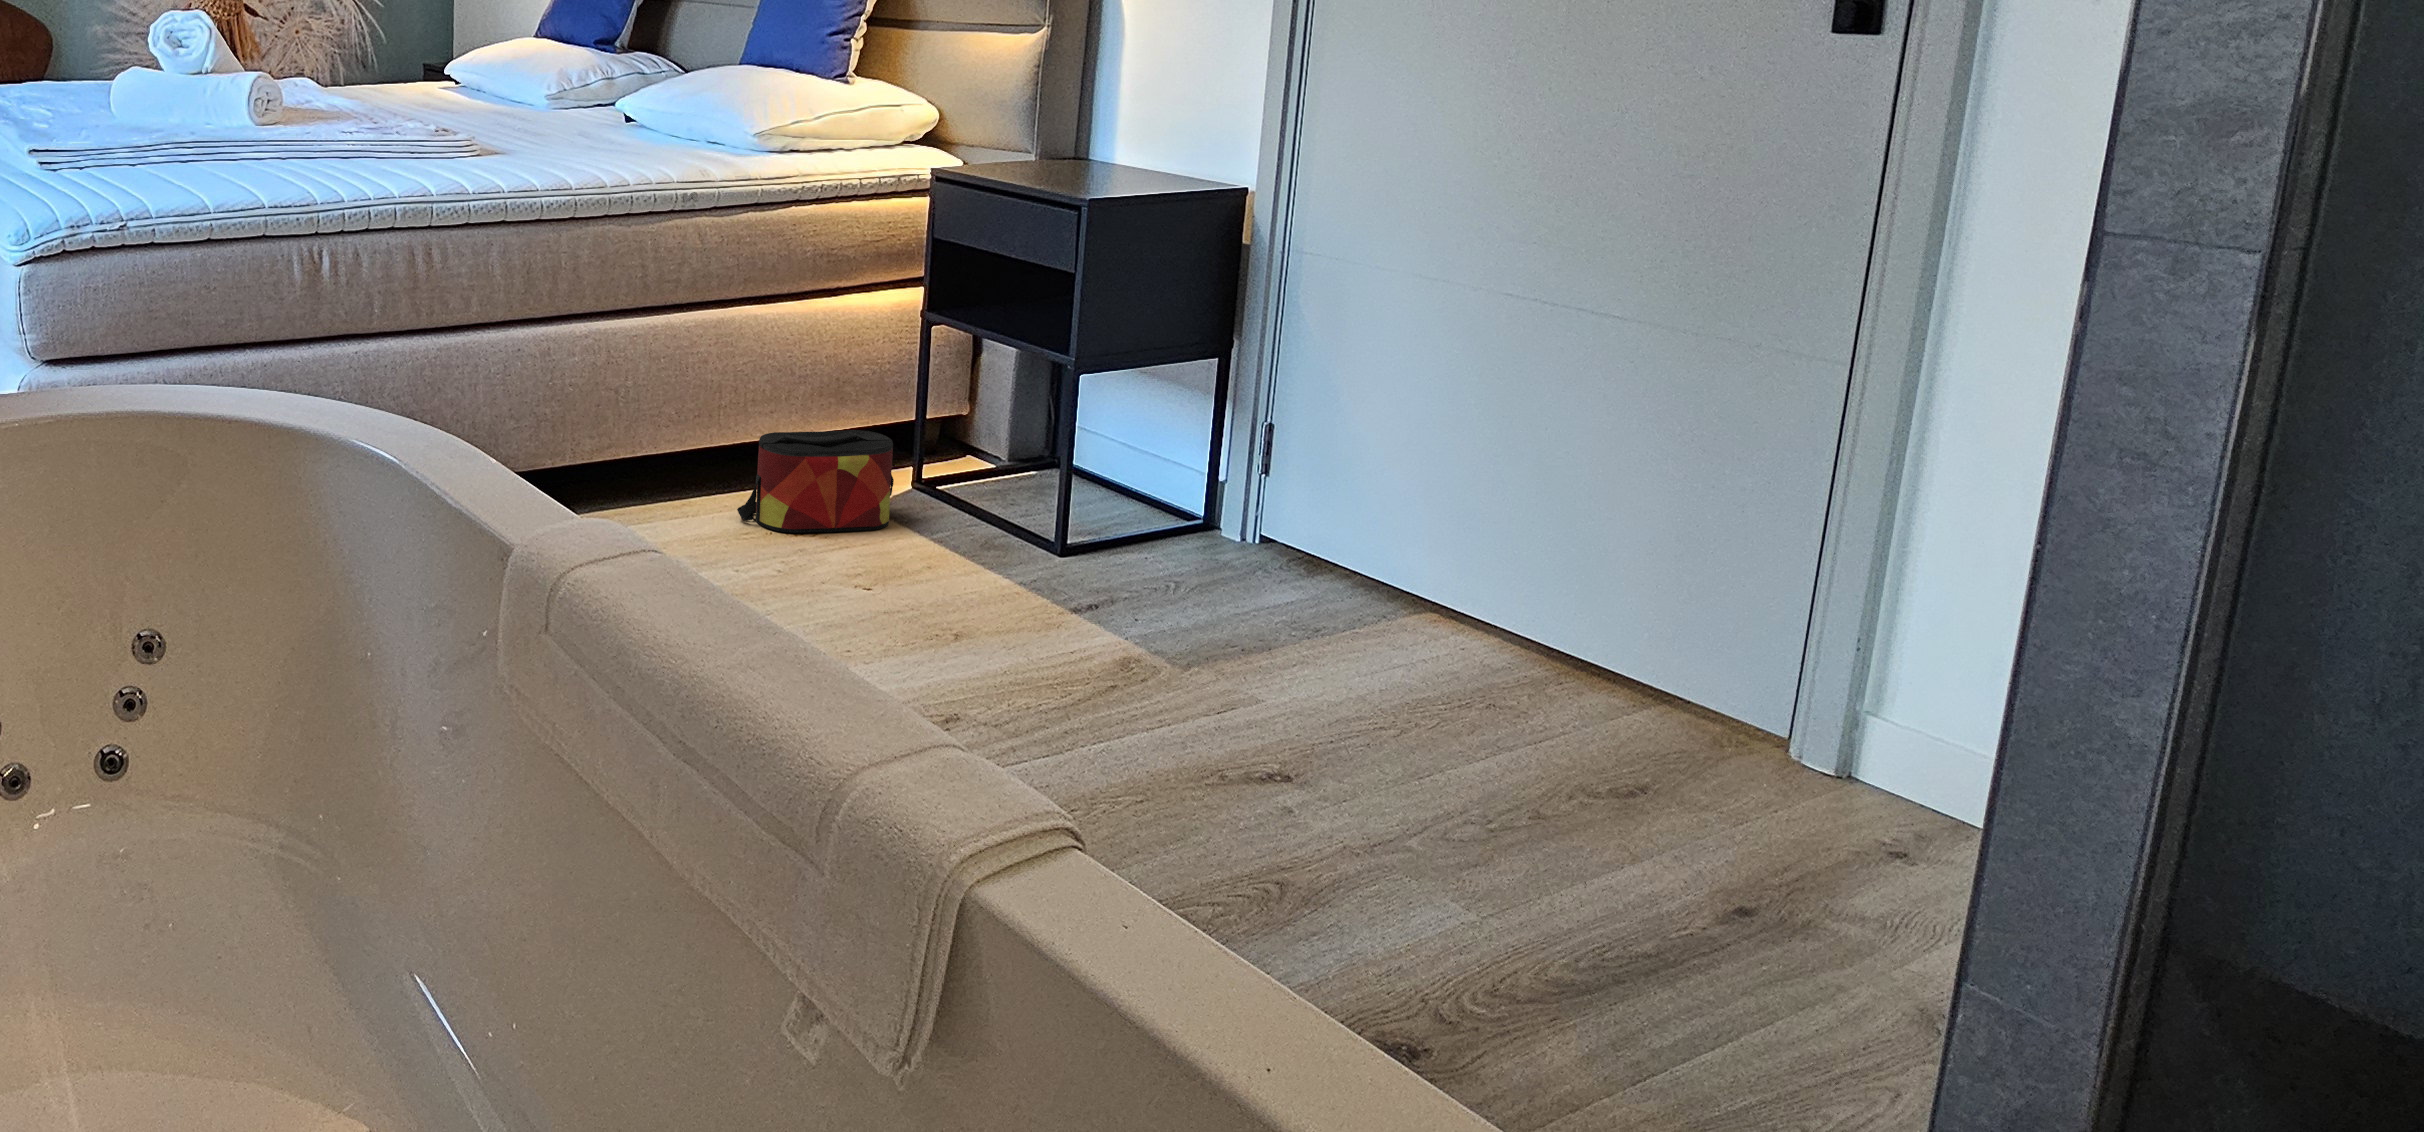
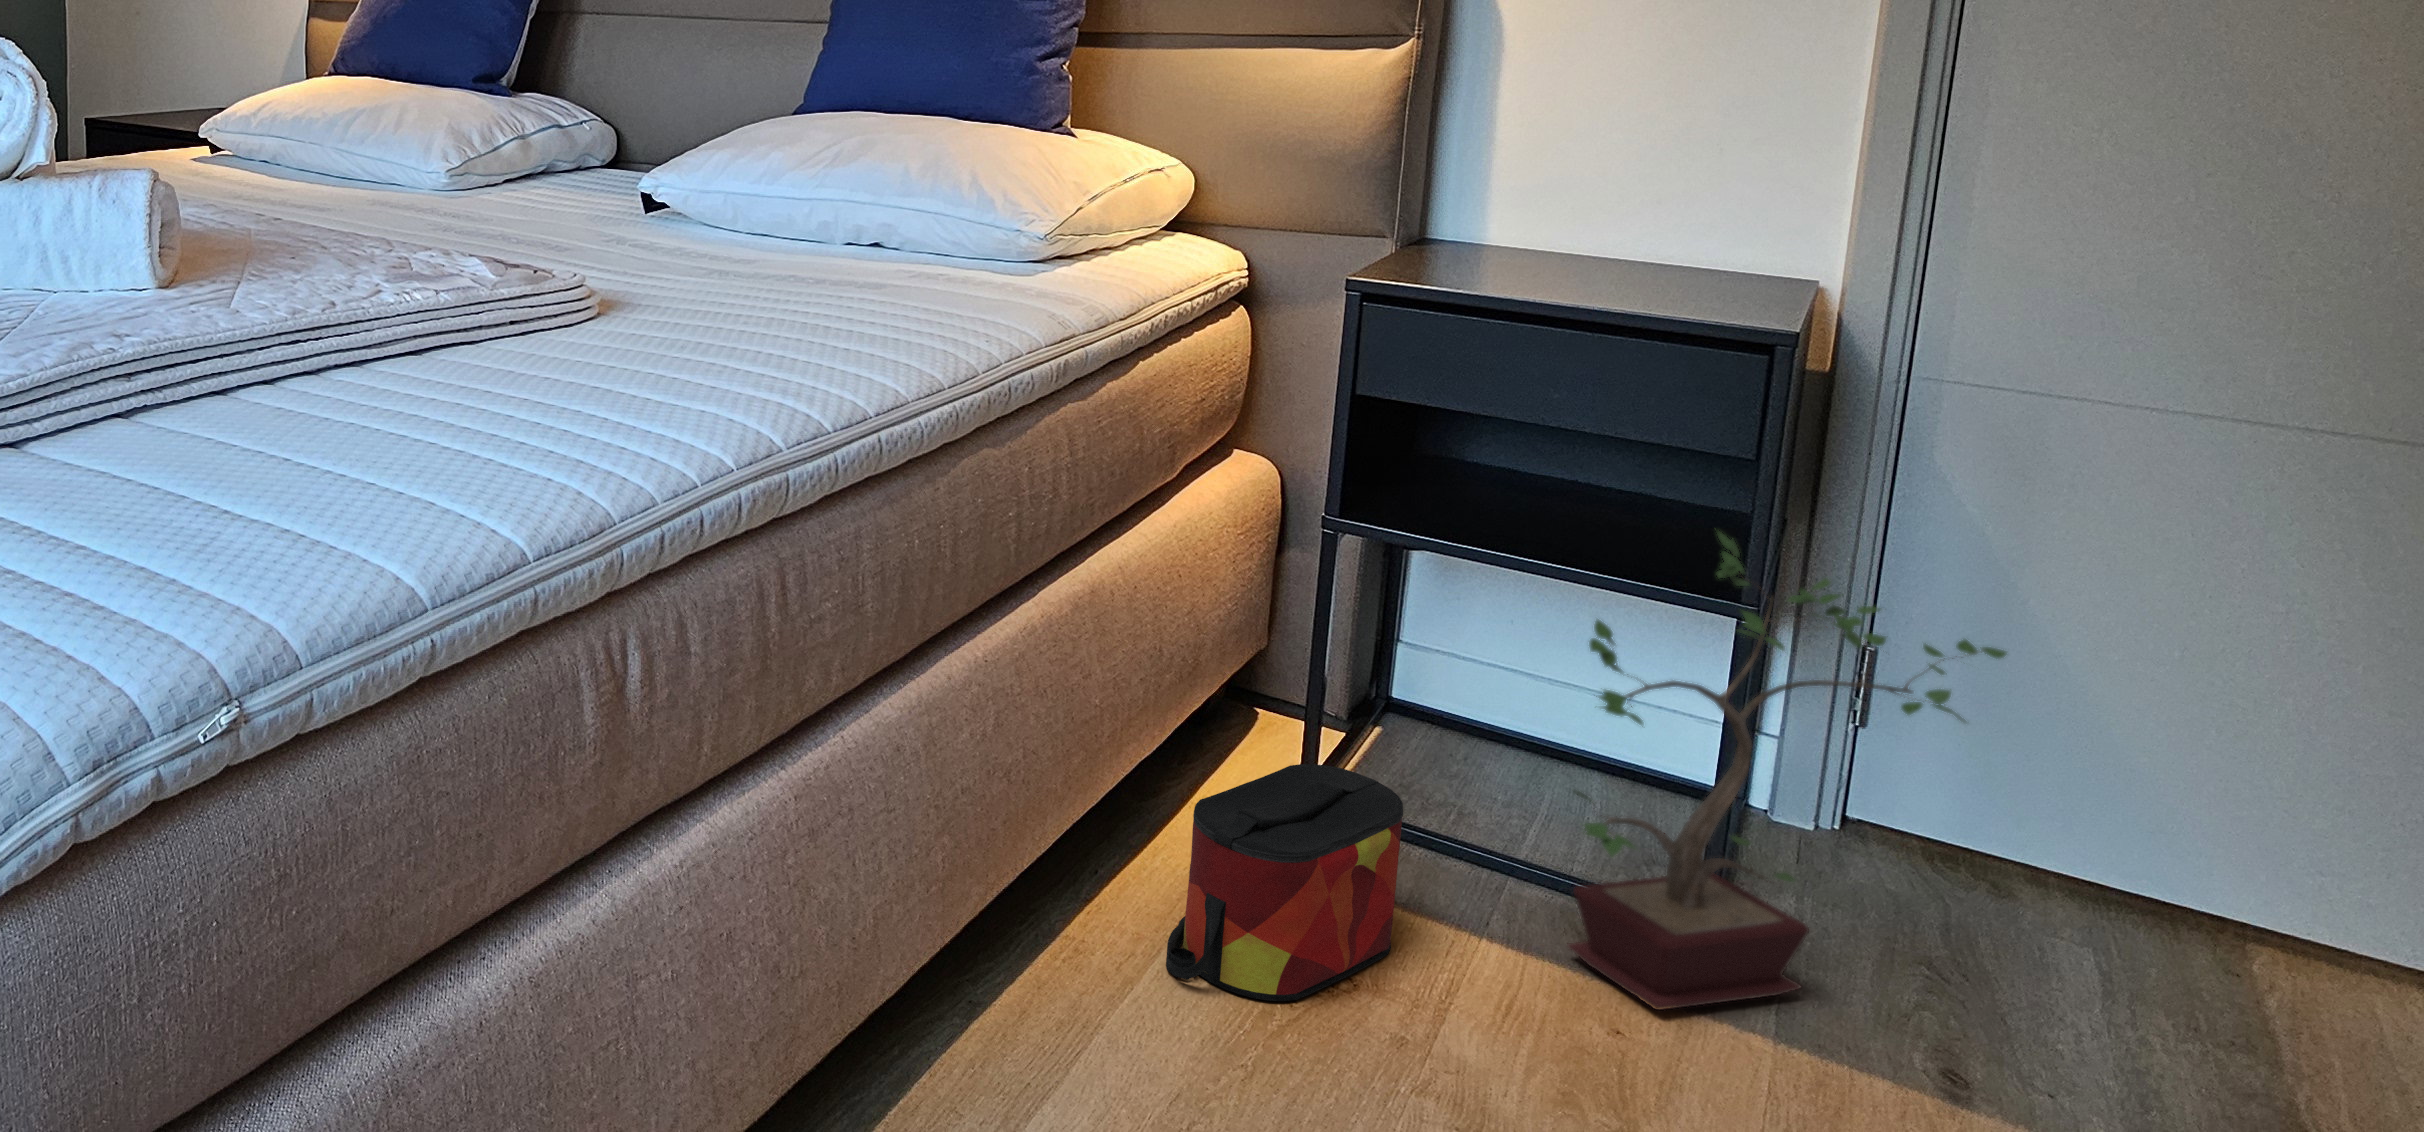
potted plant: none [945,300,1217,571] -> present [1568,532,2006,1010]

